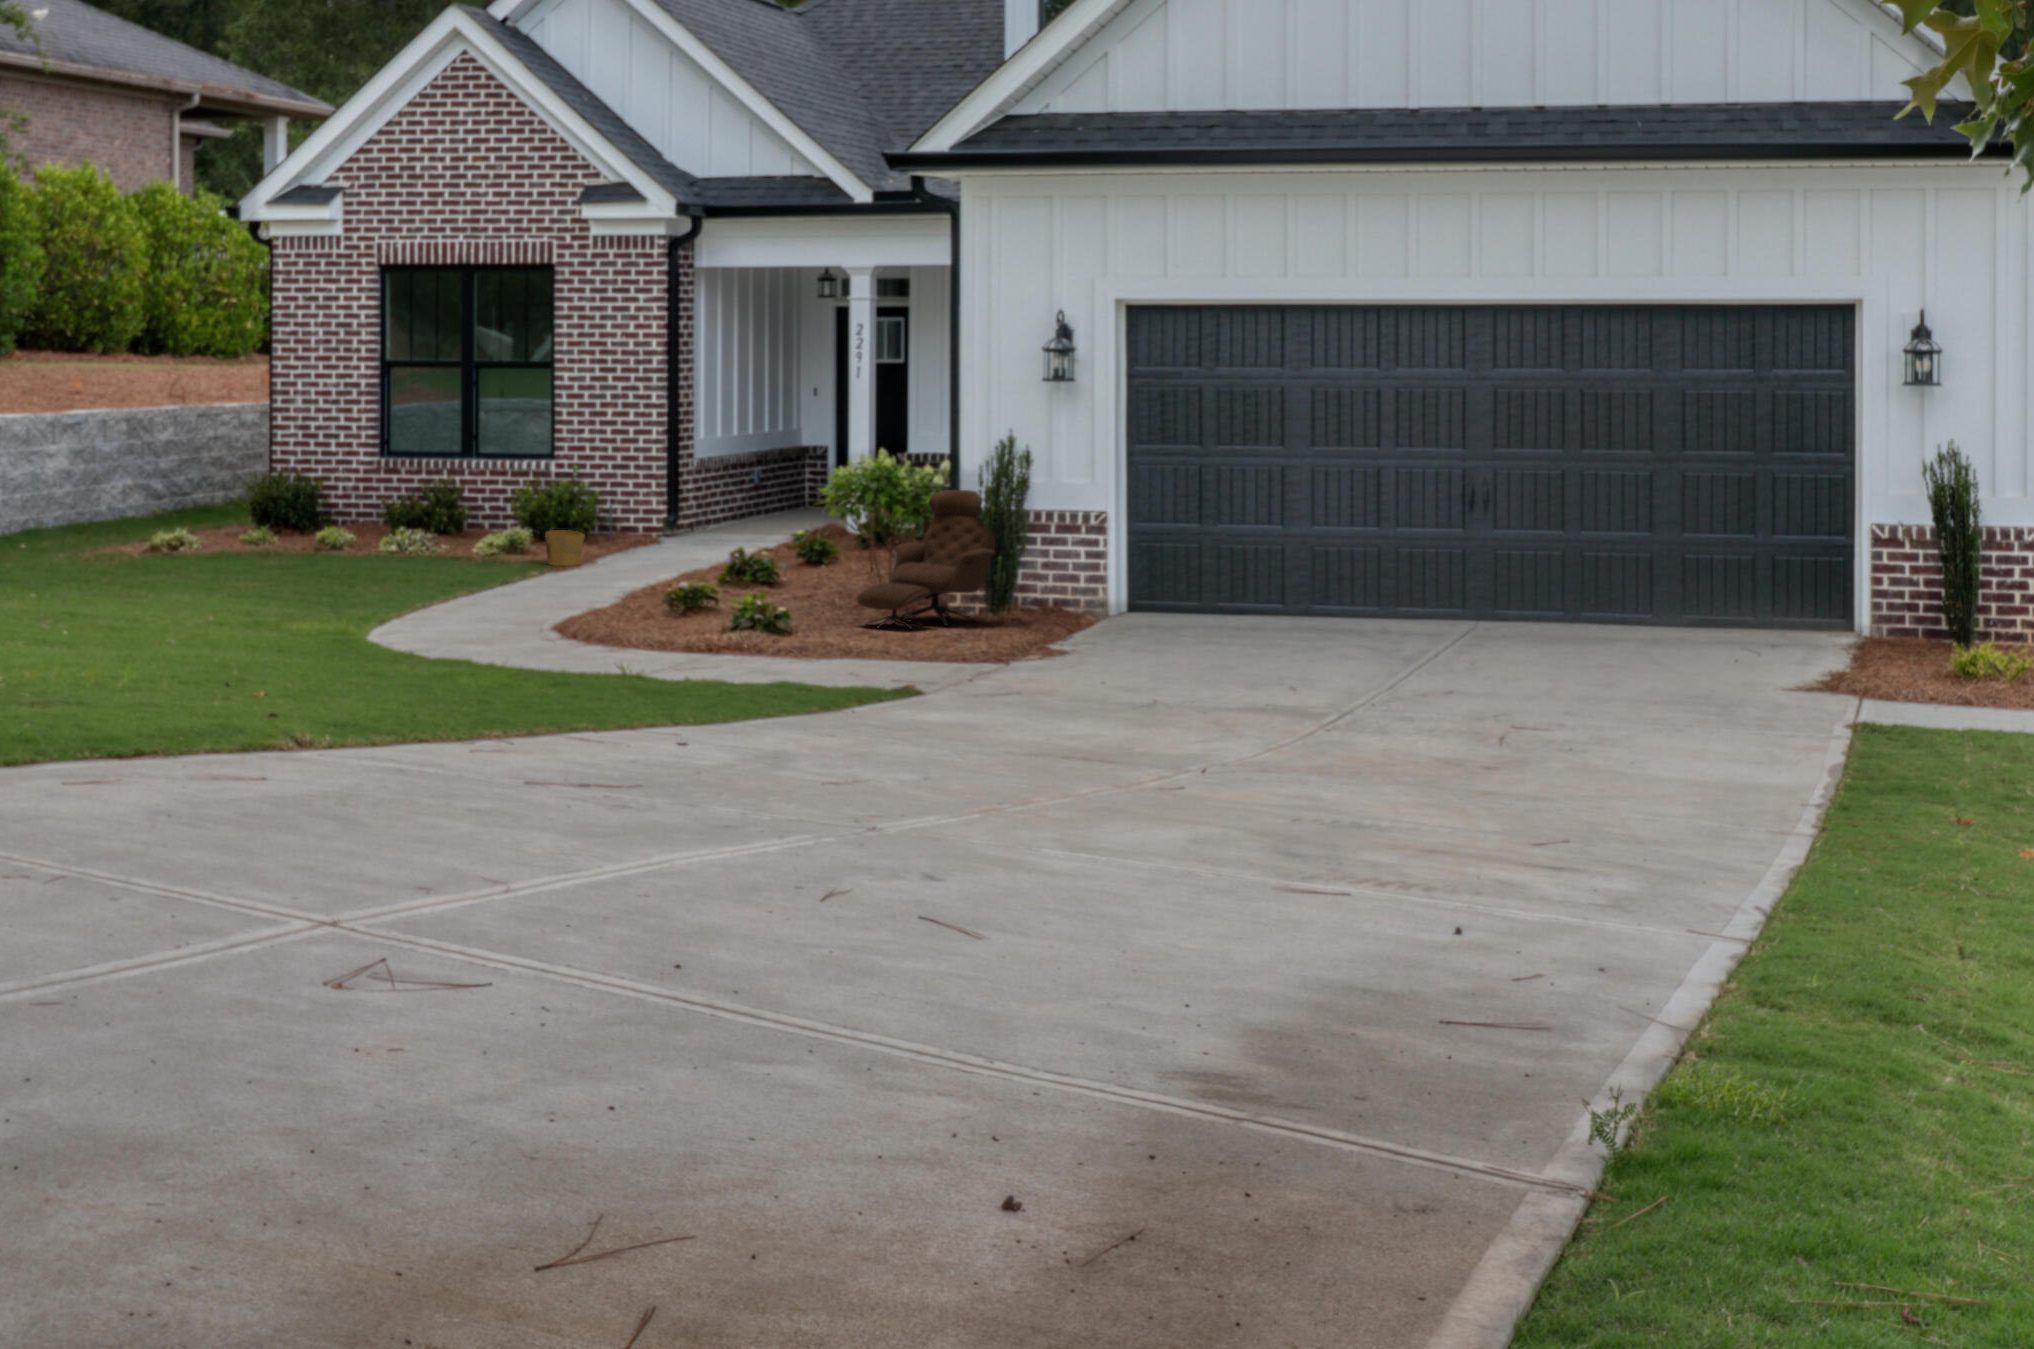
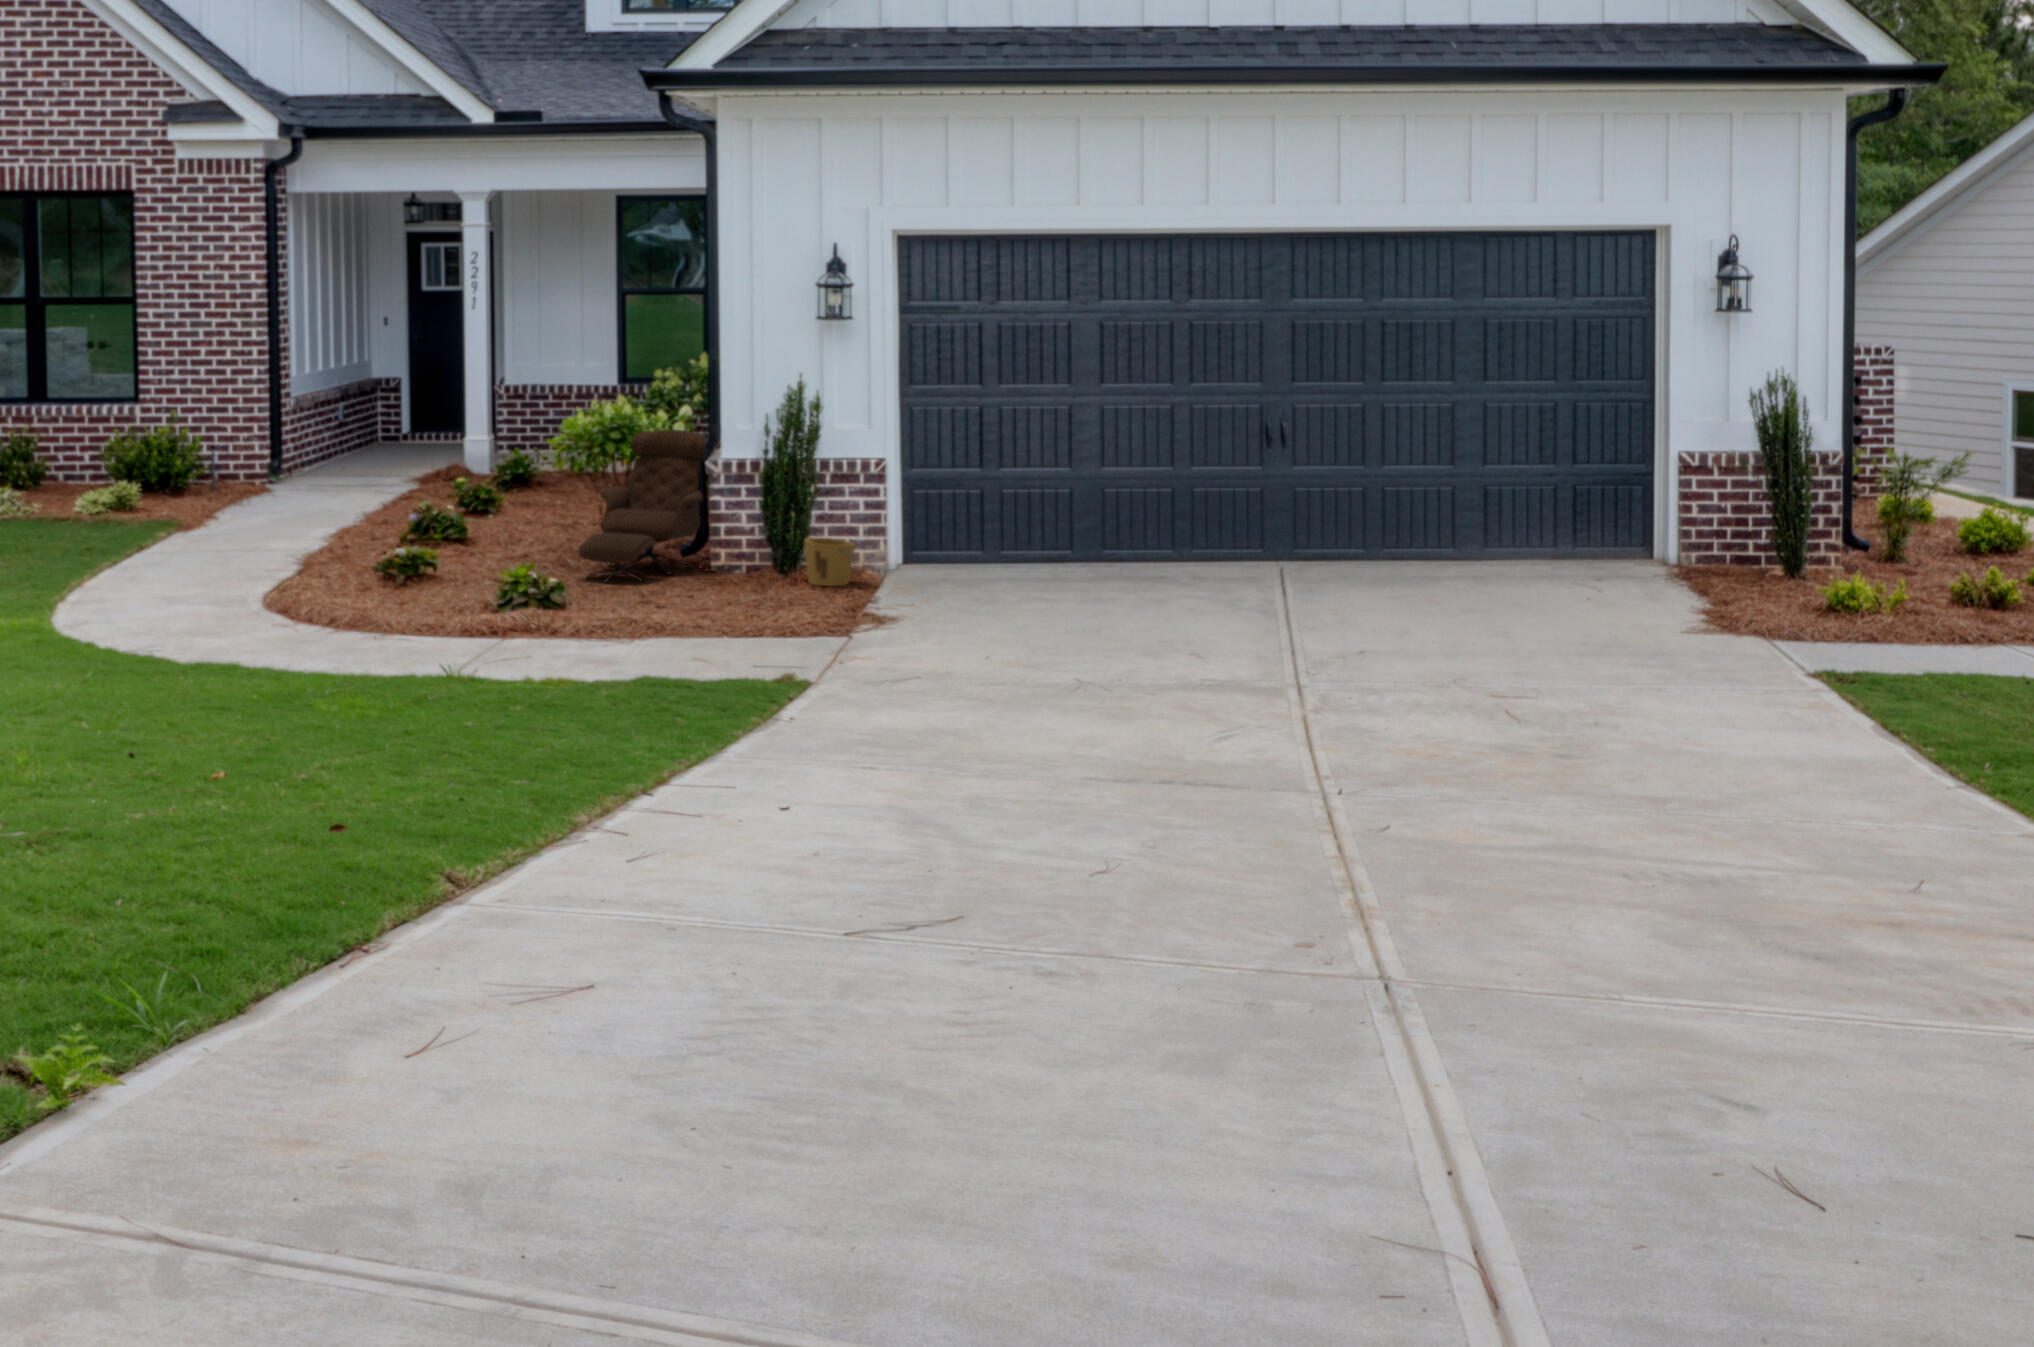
bucket: present [545,530,585,566] -> present [804,538,855,586]

